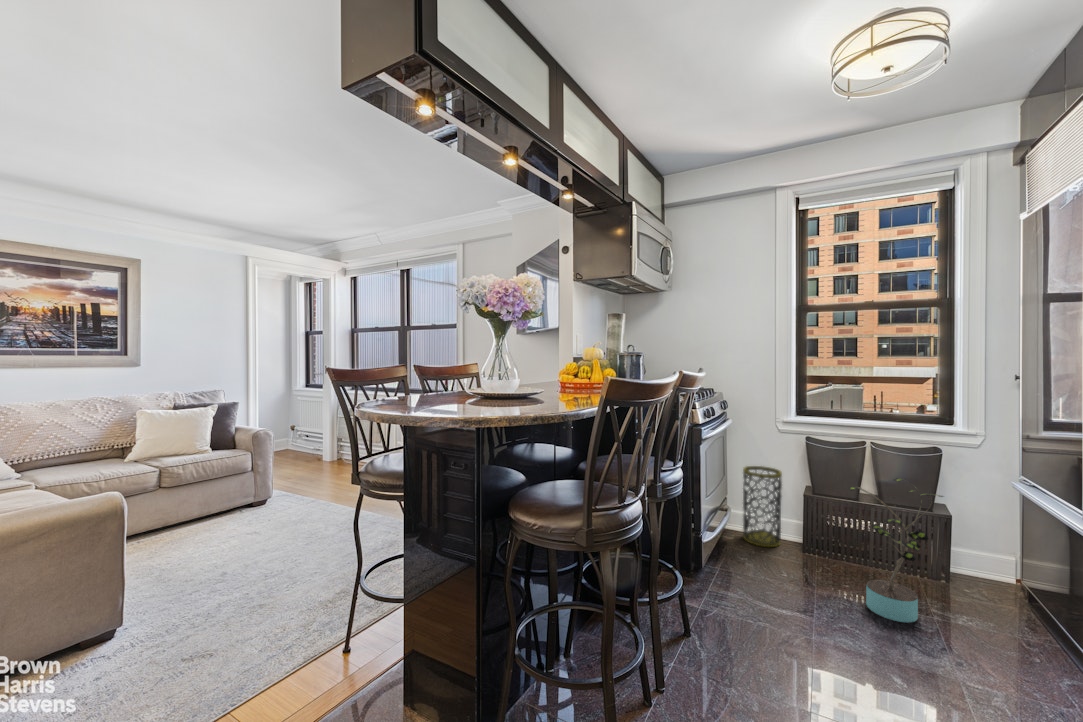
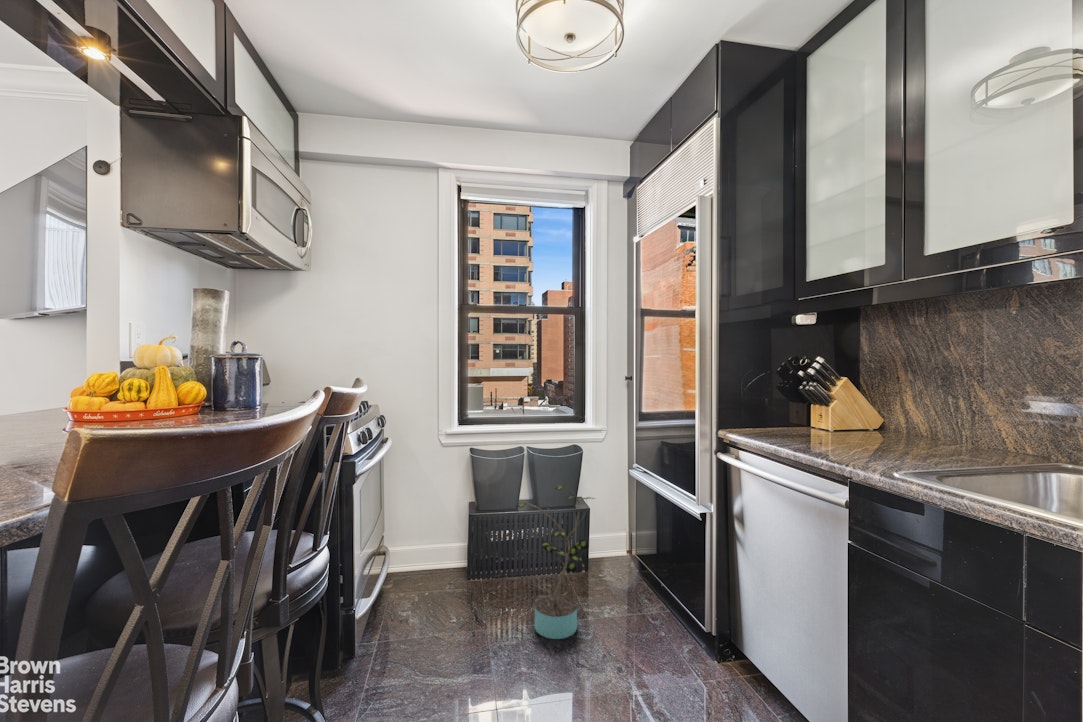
trash can: present [743,466,782,547] -> none [404,489,447,588]

